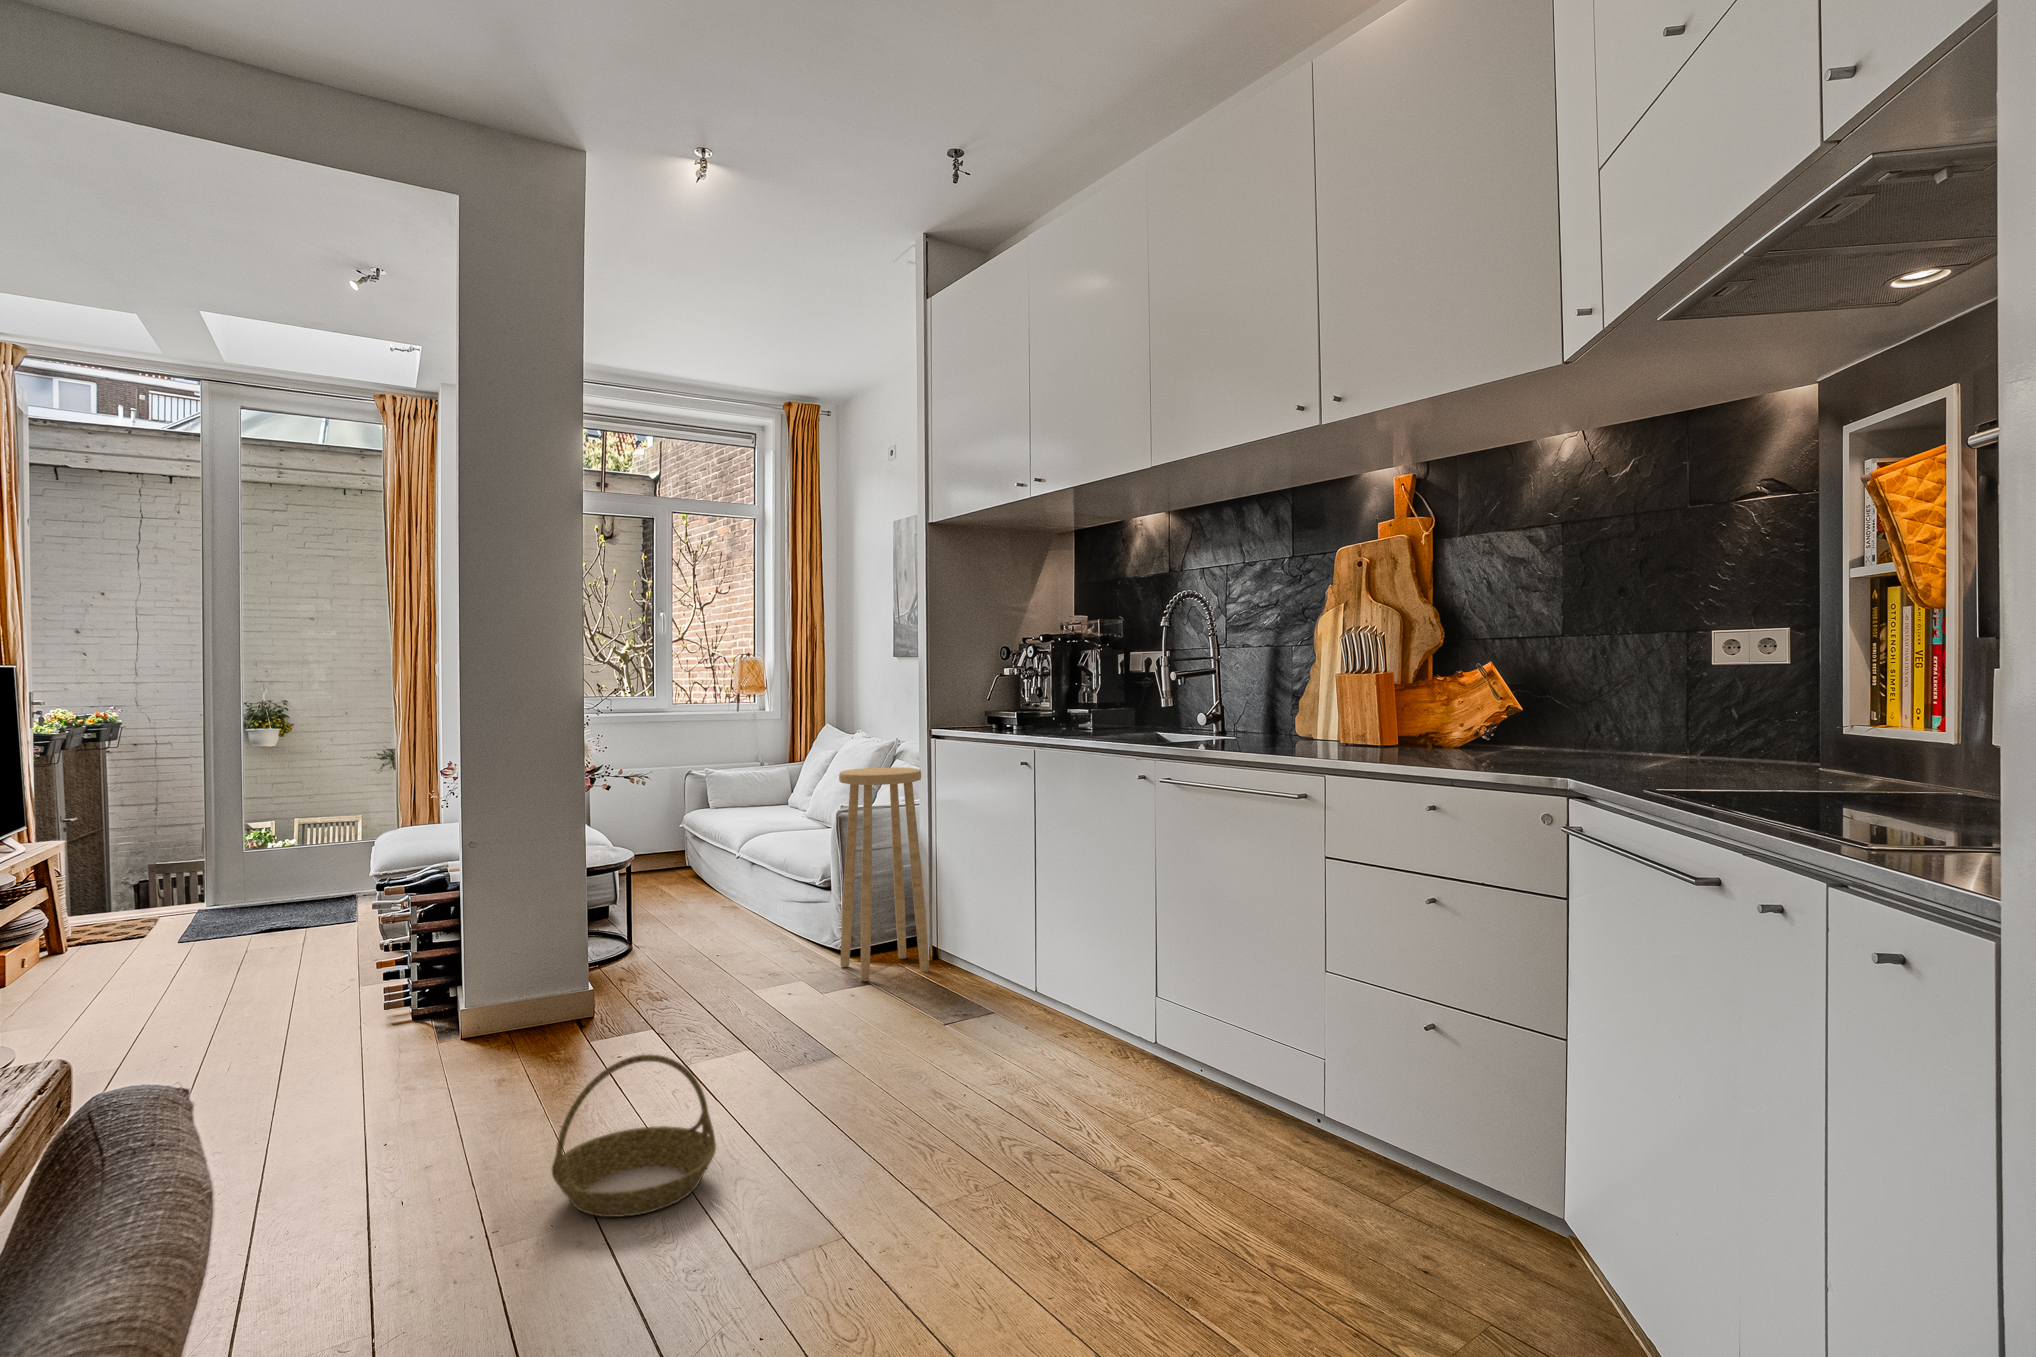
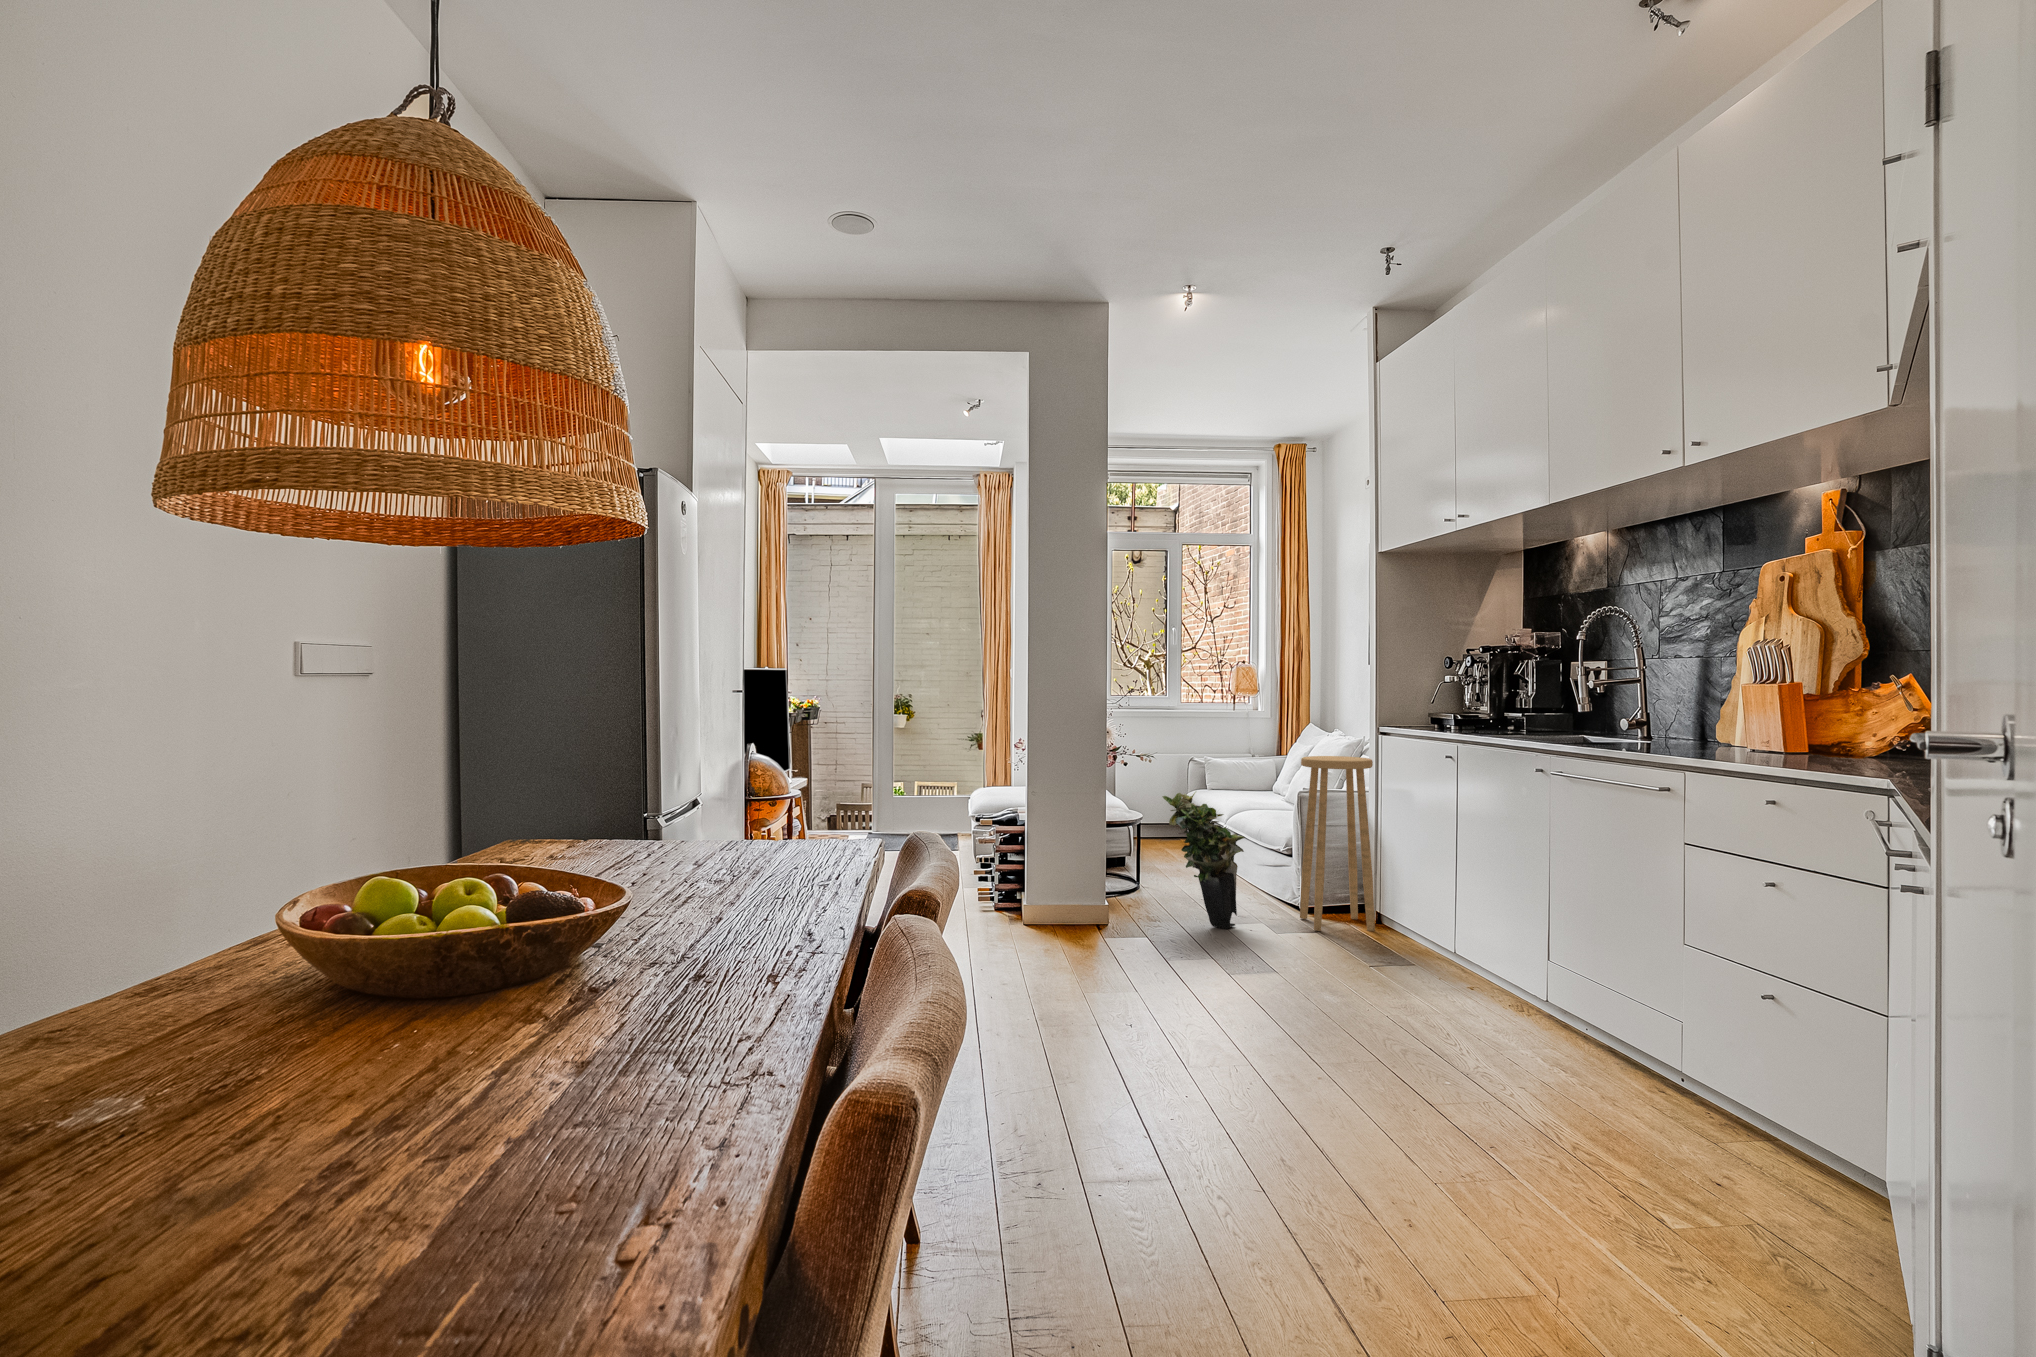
potted plant: none [666,823,775,996] -> present [1162,793,1245,929]
basket: present [552,1054,716,1217] -> none [1064,936,1174,1043]

